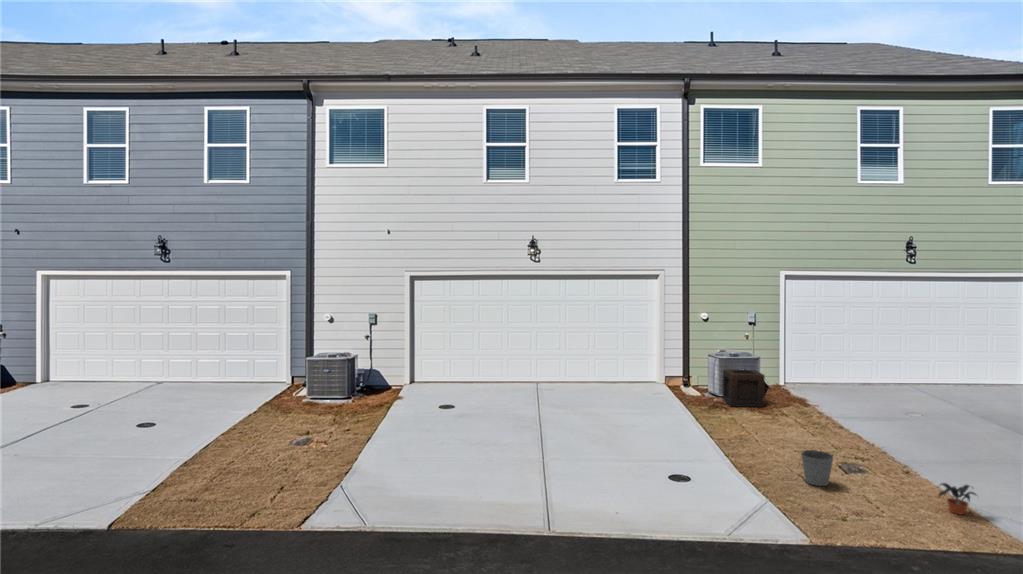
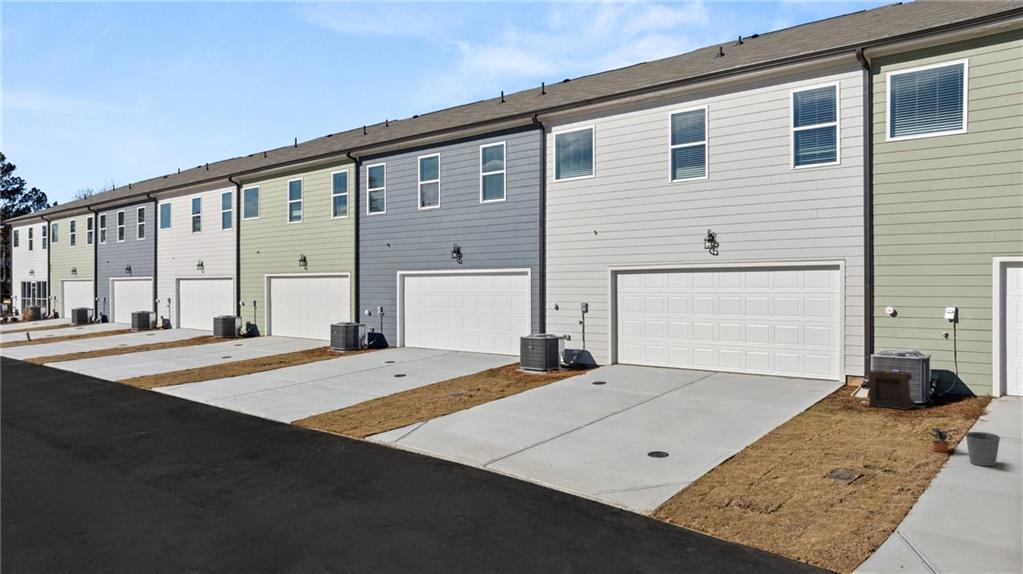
bucket: present [801,450,833,486] -> present [966,432,1000,466]
potted plant: present [939,483,976,514] -> present [925,428,954,452]

